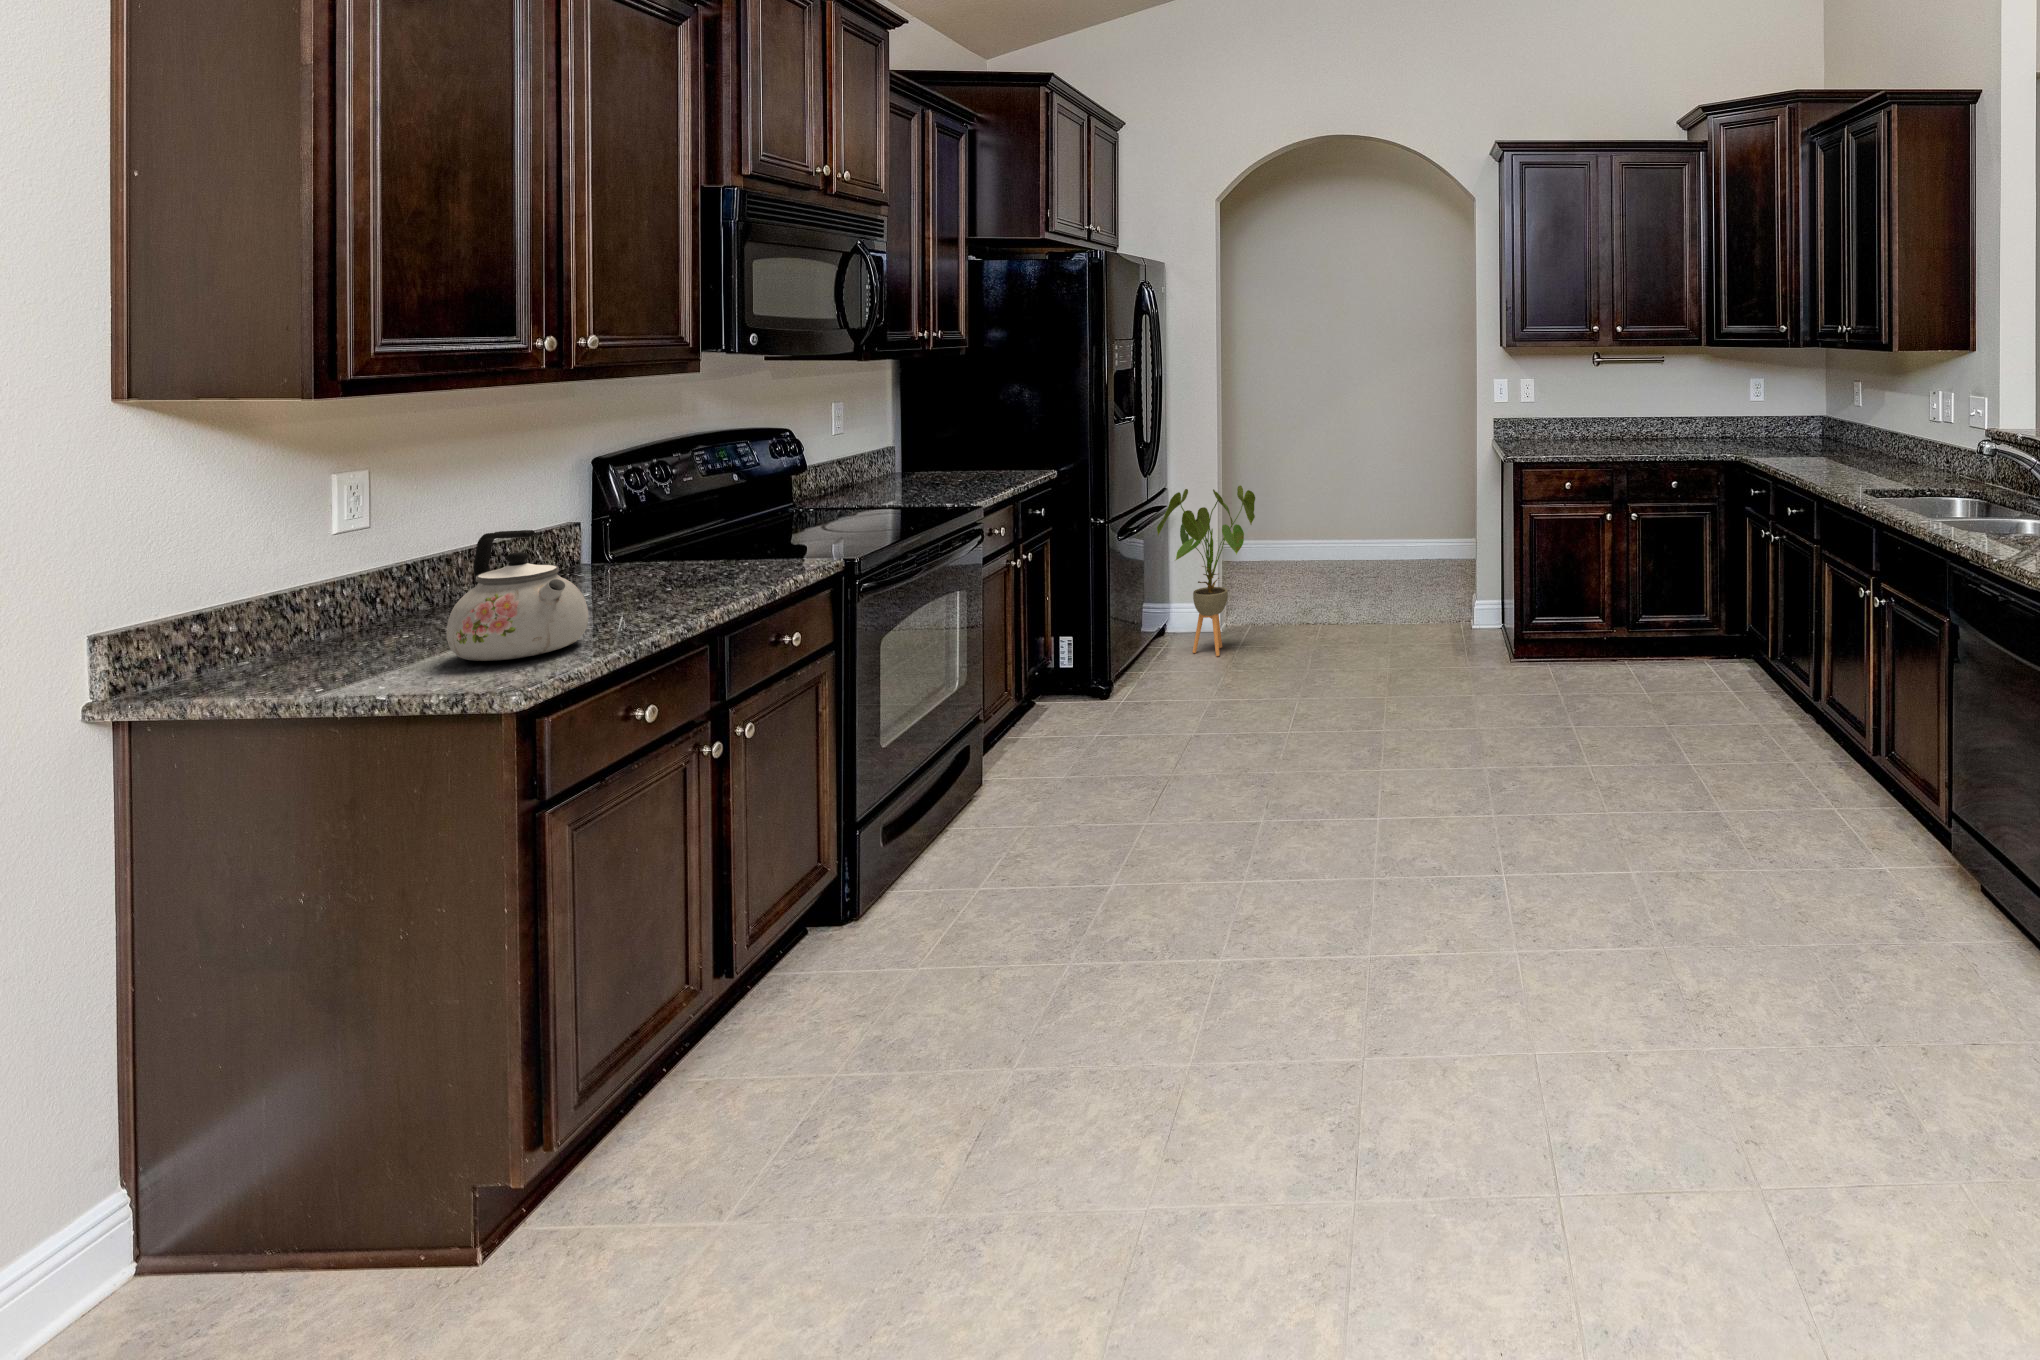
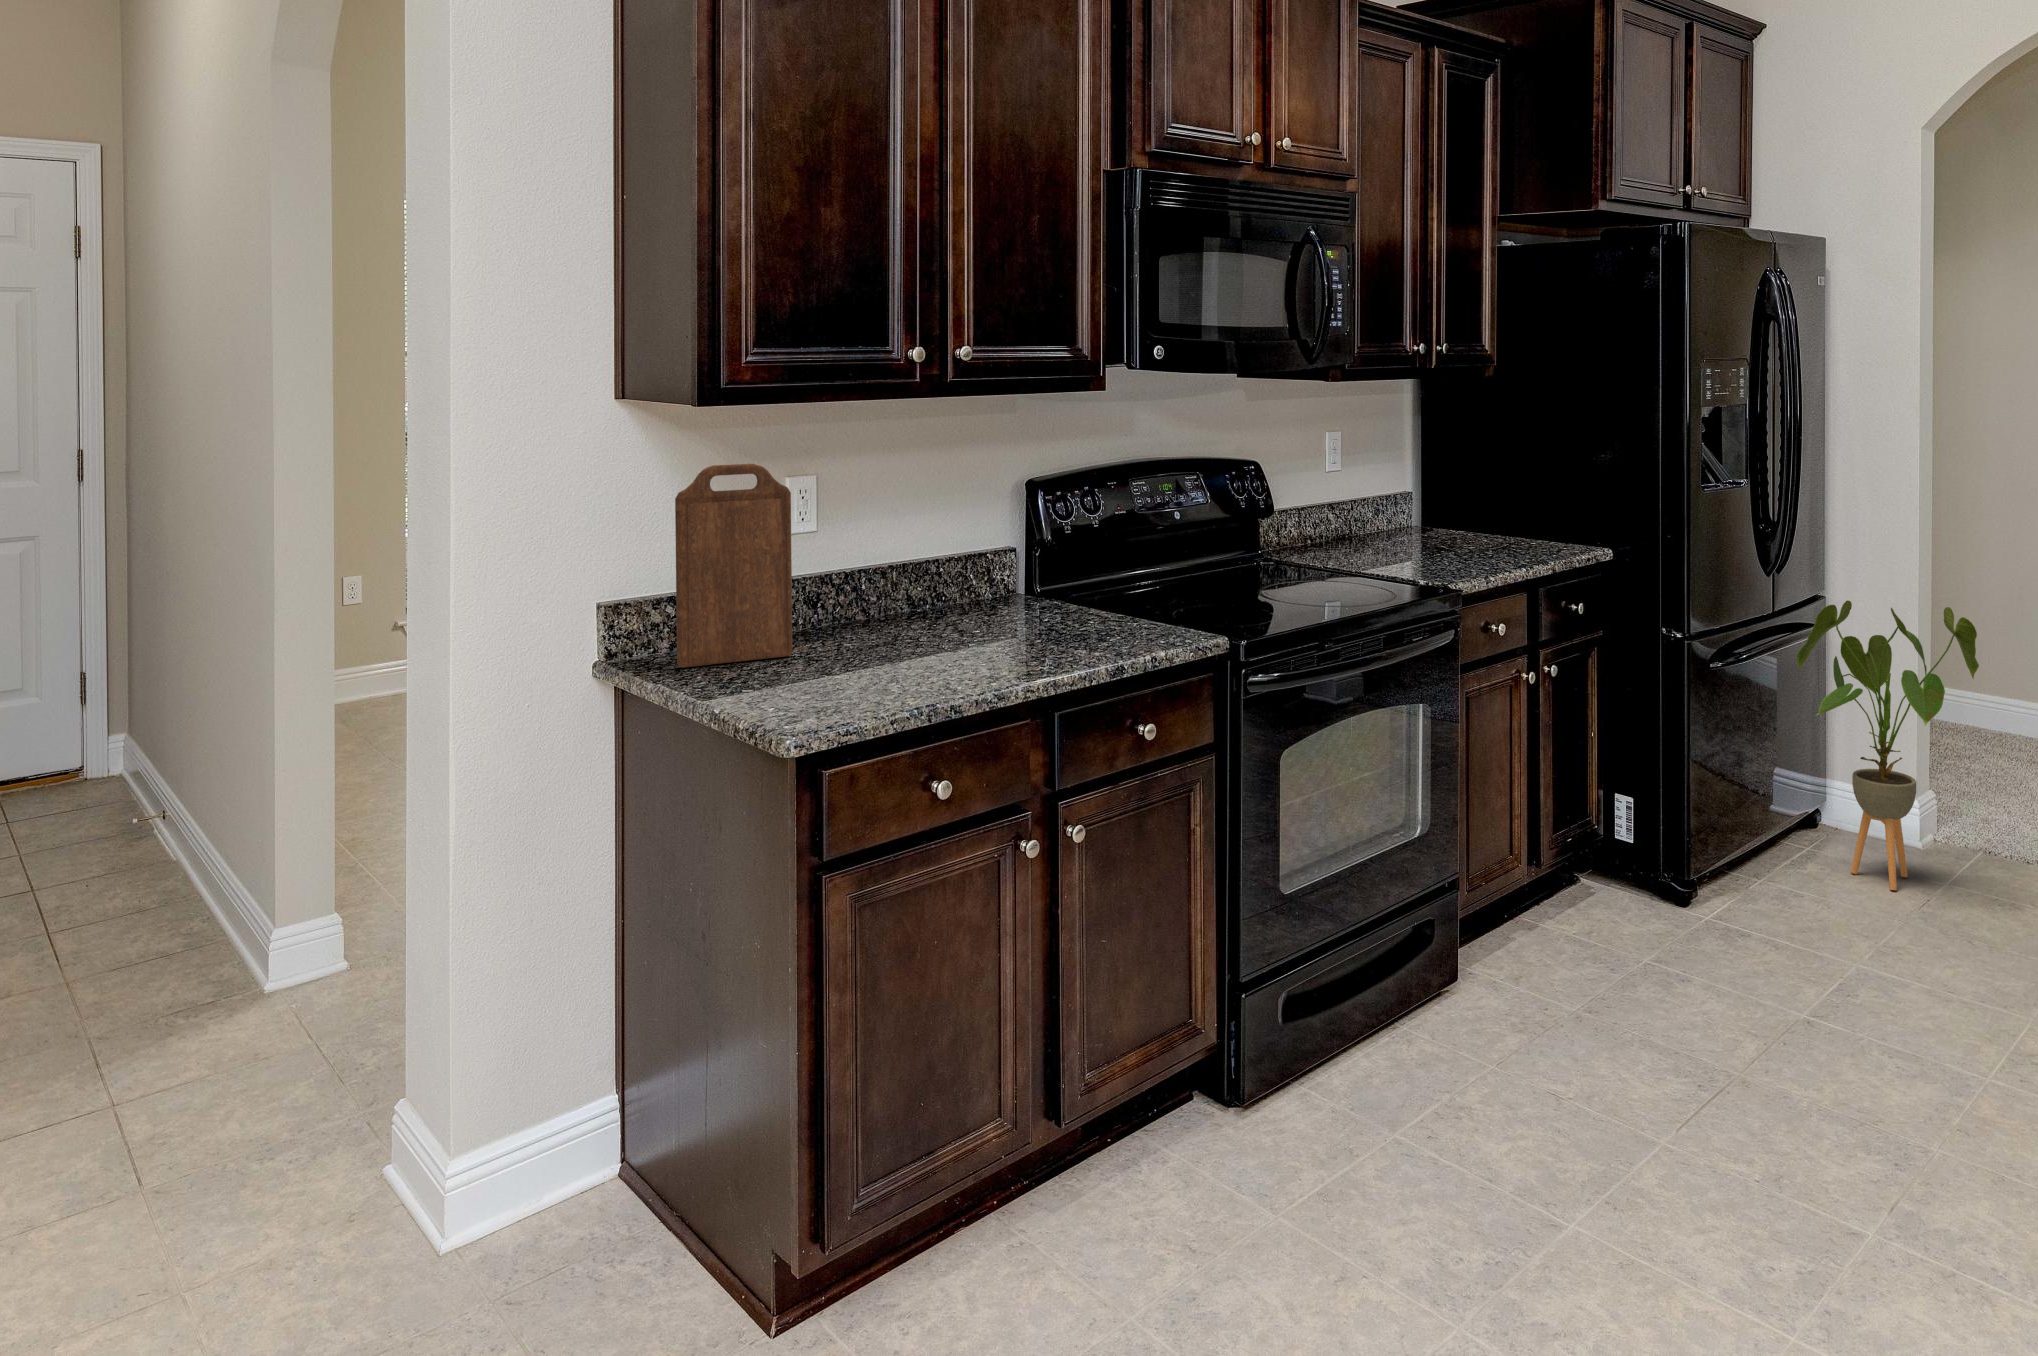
cutting board: none [229,460,390,680] -> present [675,464,792,668]
kettle: present [447,530,588,661] -> none [794,552,910,693]

